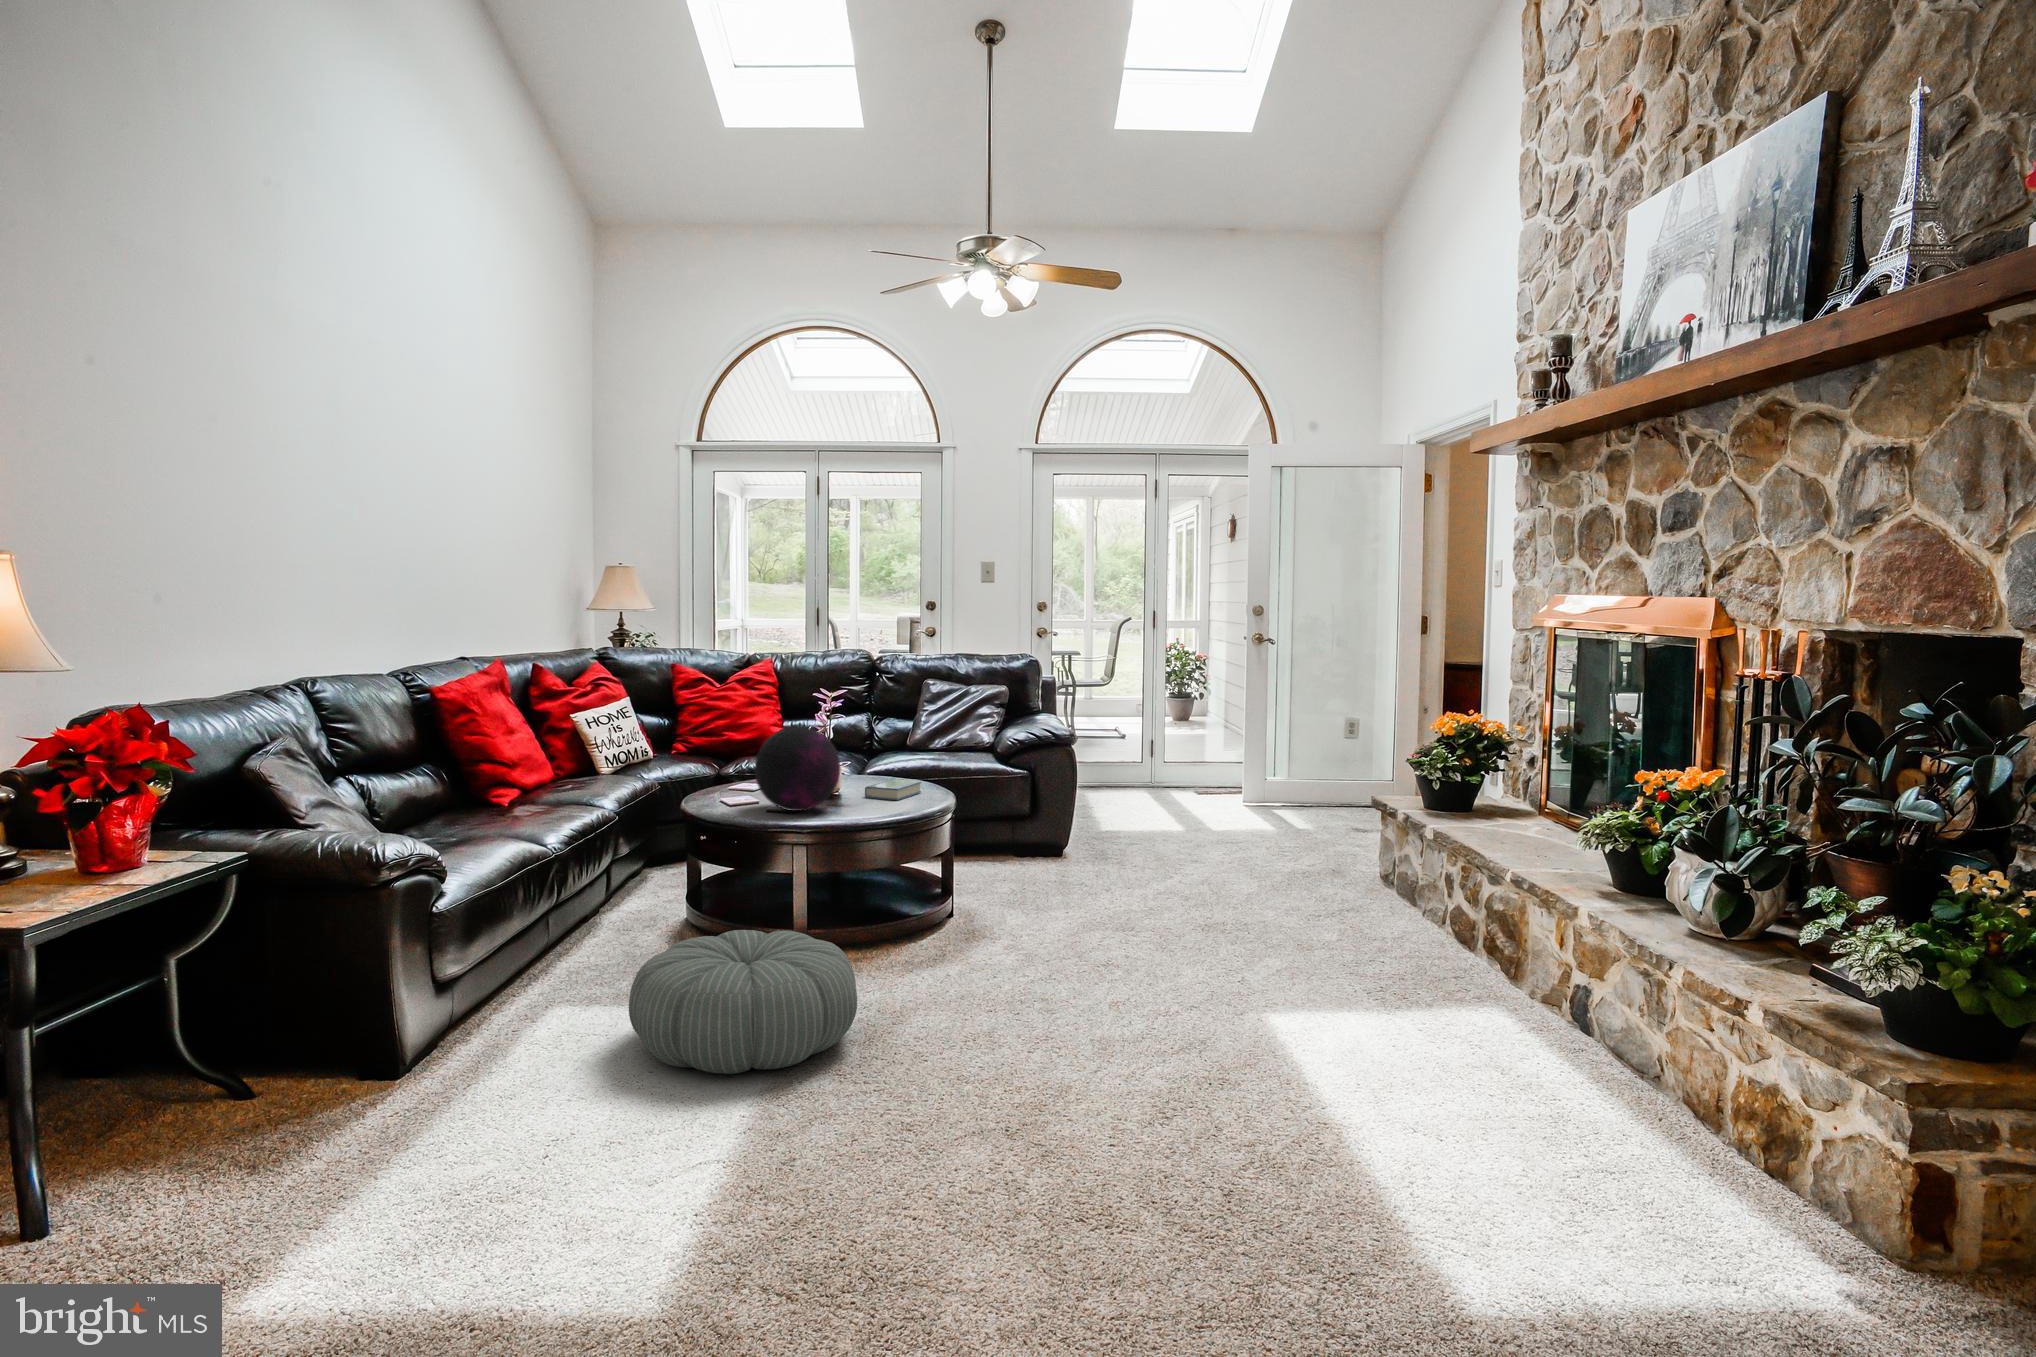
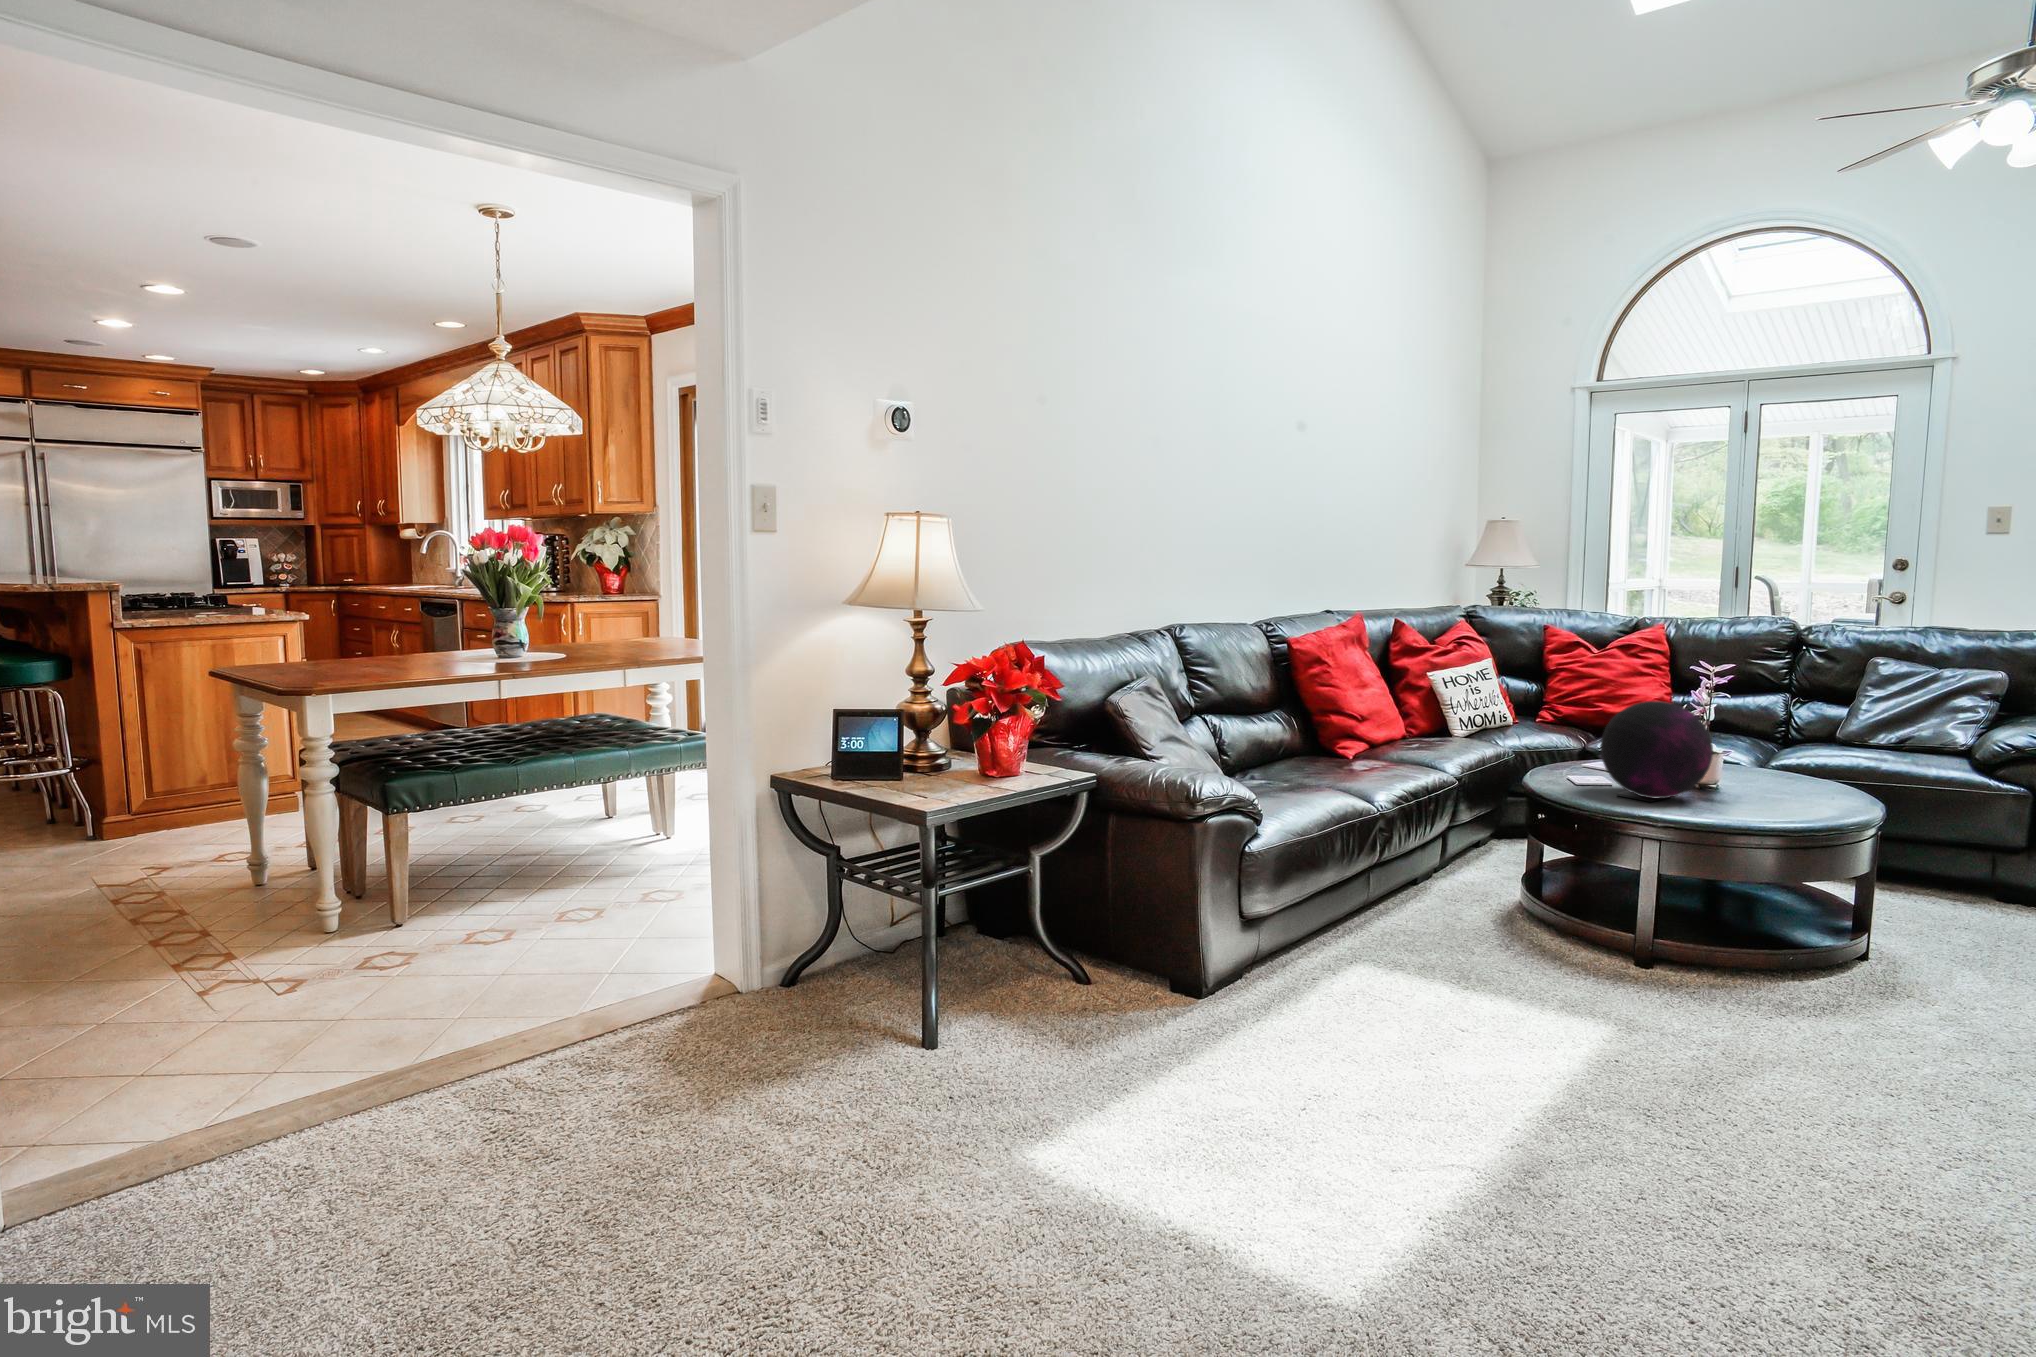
hardback book: present [865,779,921,800] -> none [1752,774,1840,801]
pouf: present [629,930,857,1074] -> none [1415,919,1689,1087]

